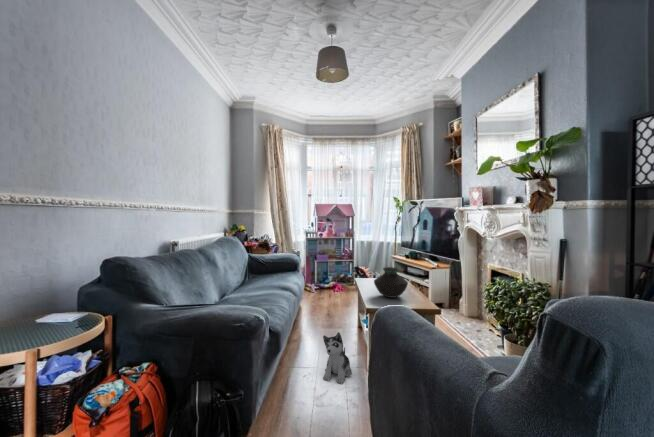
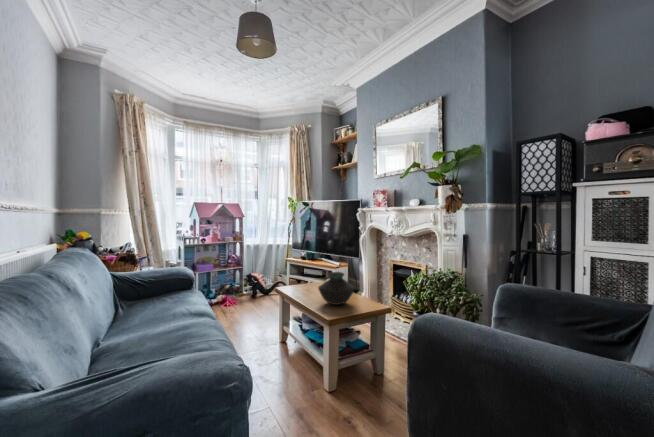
plush toy: present [323,332,352,384] -> none [280,357,314,421]

